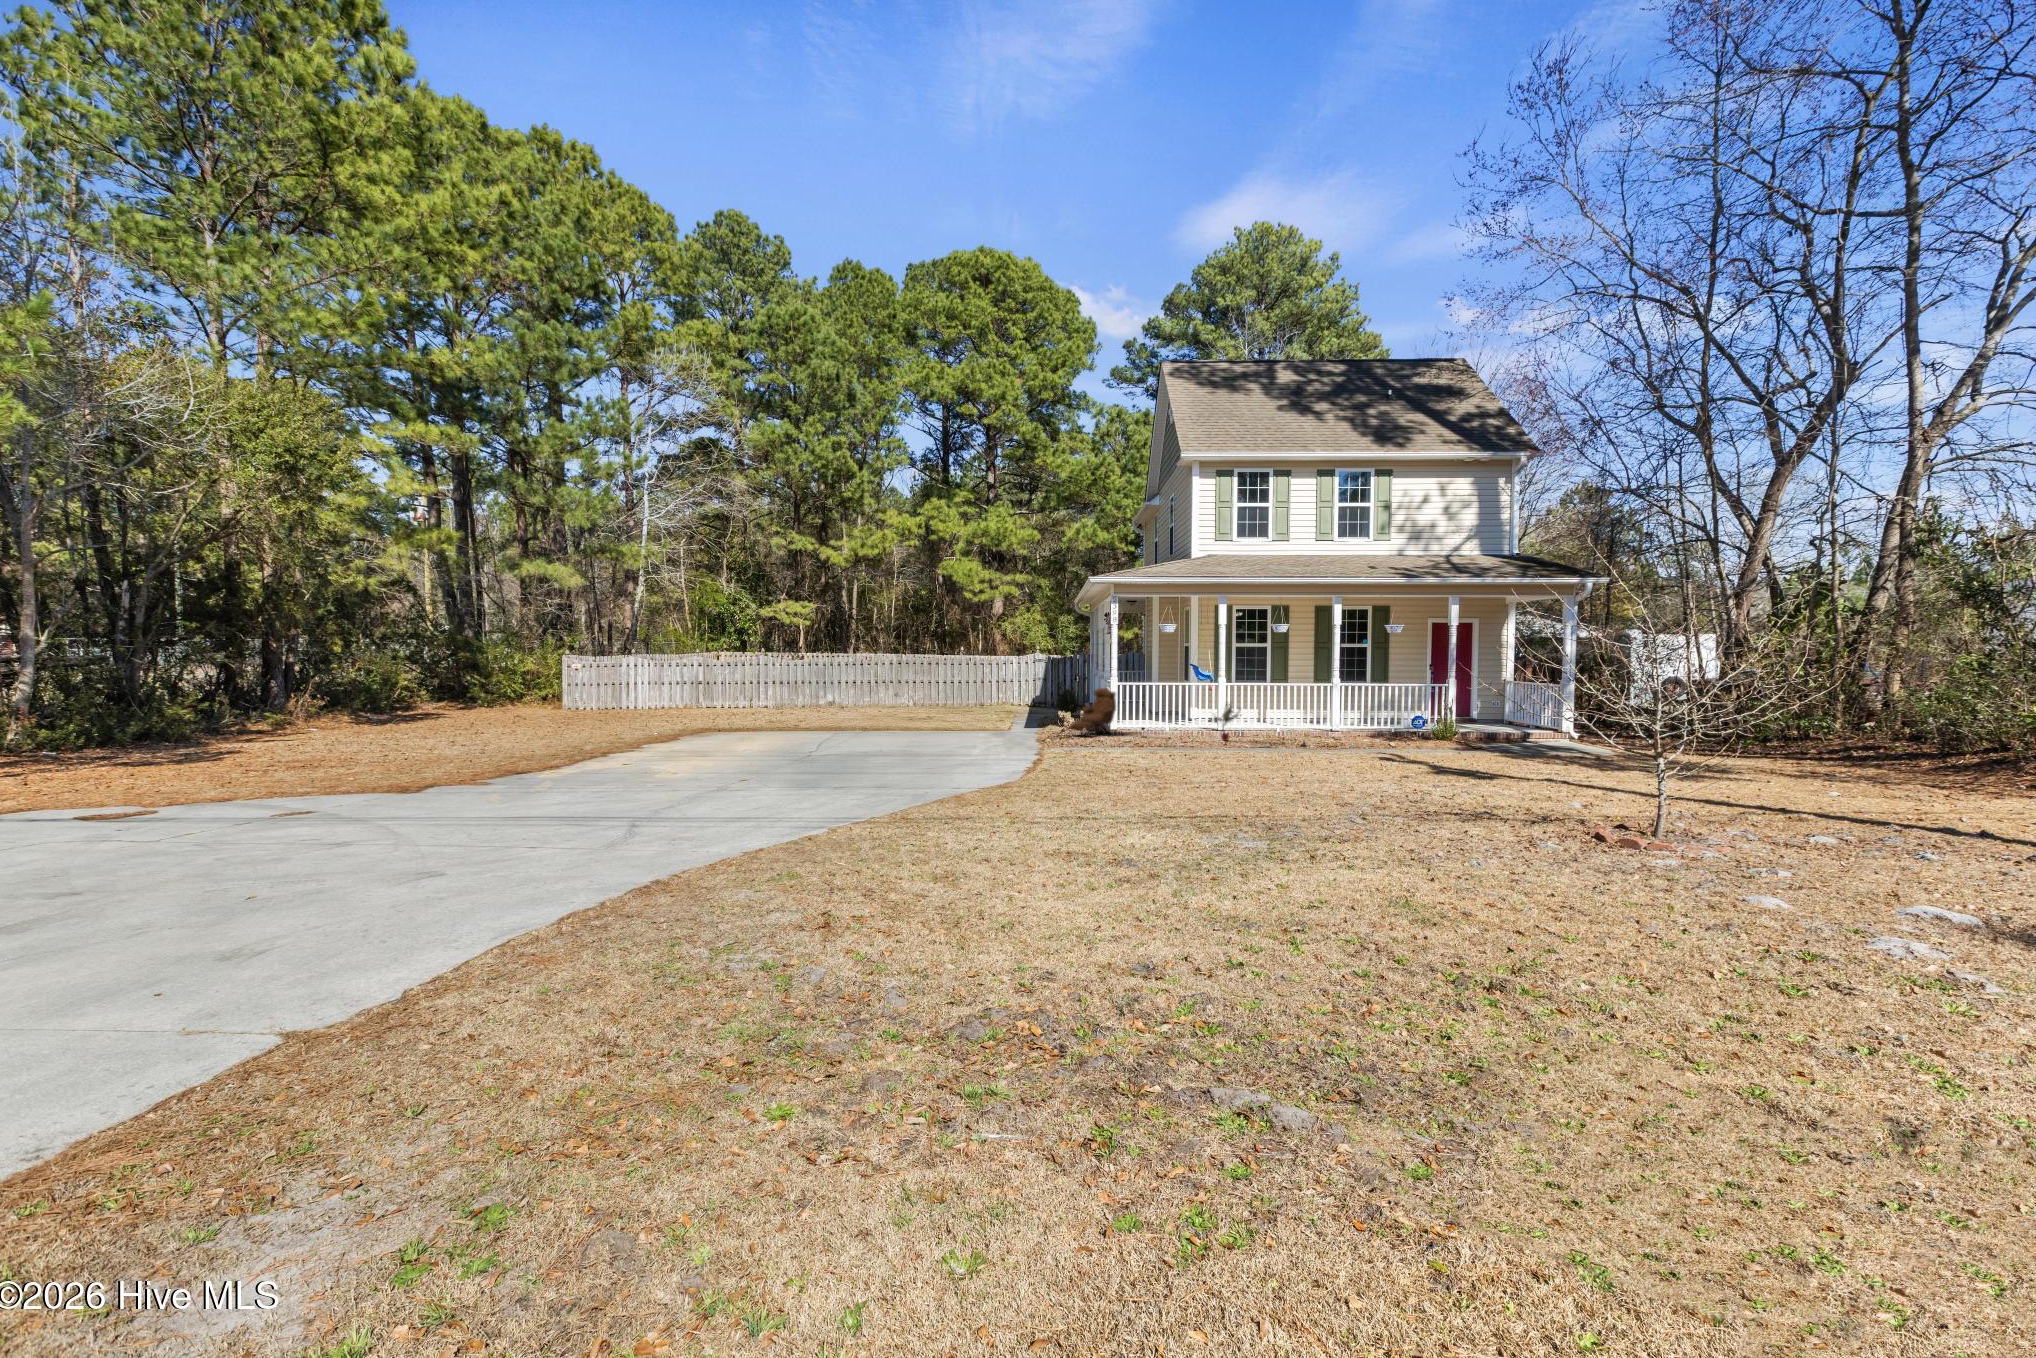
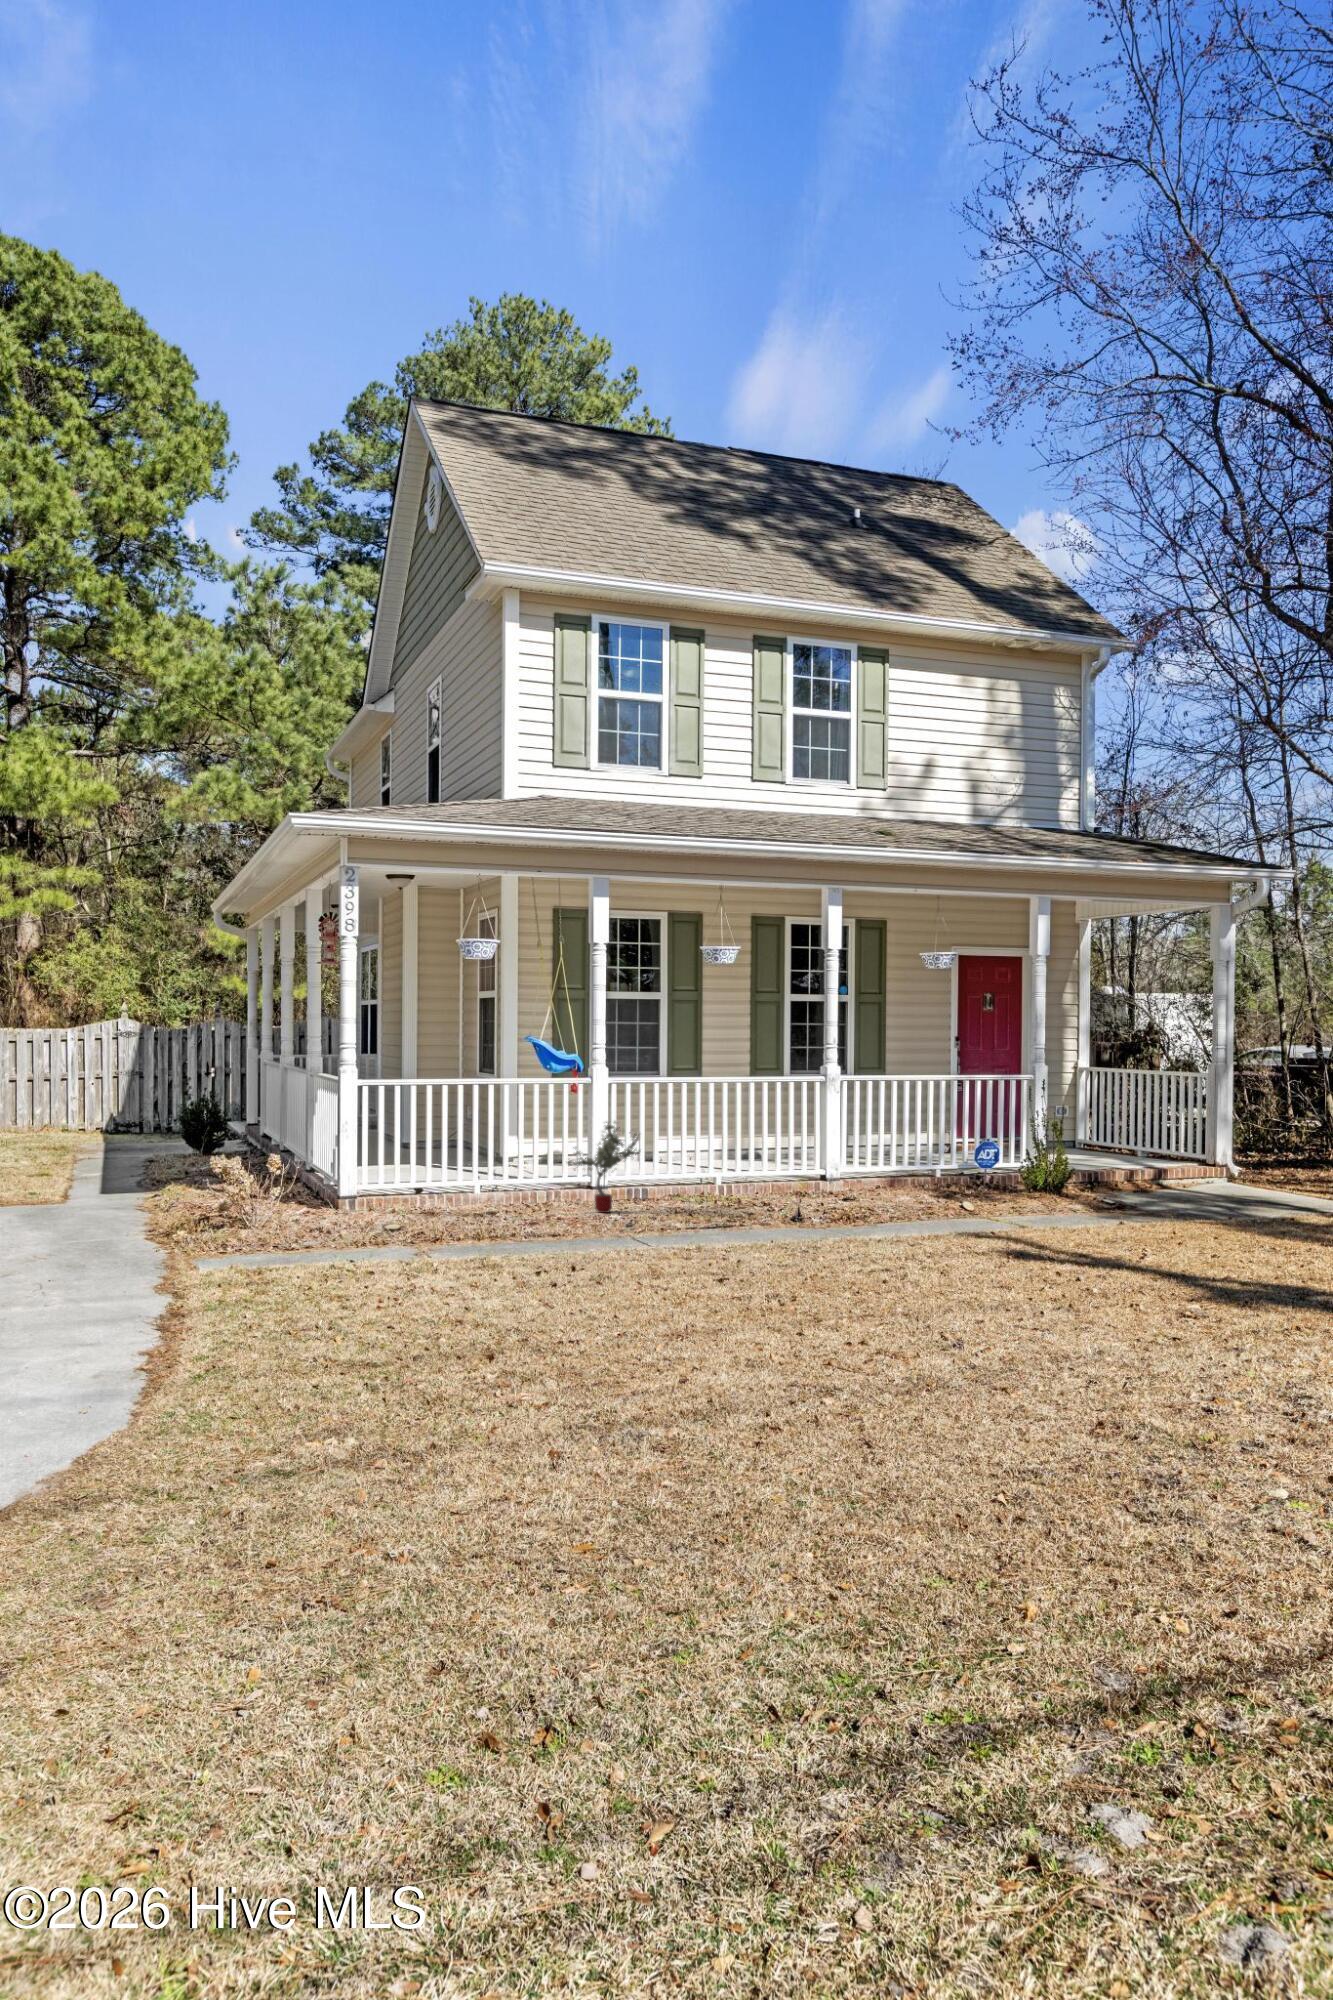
lounge chair: present [1069,688,1116,737] -> none [216,1095,337,1221]

